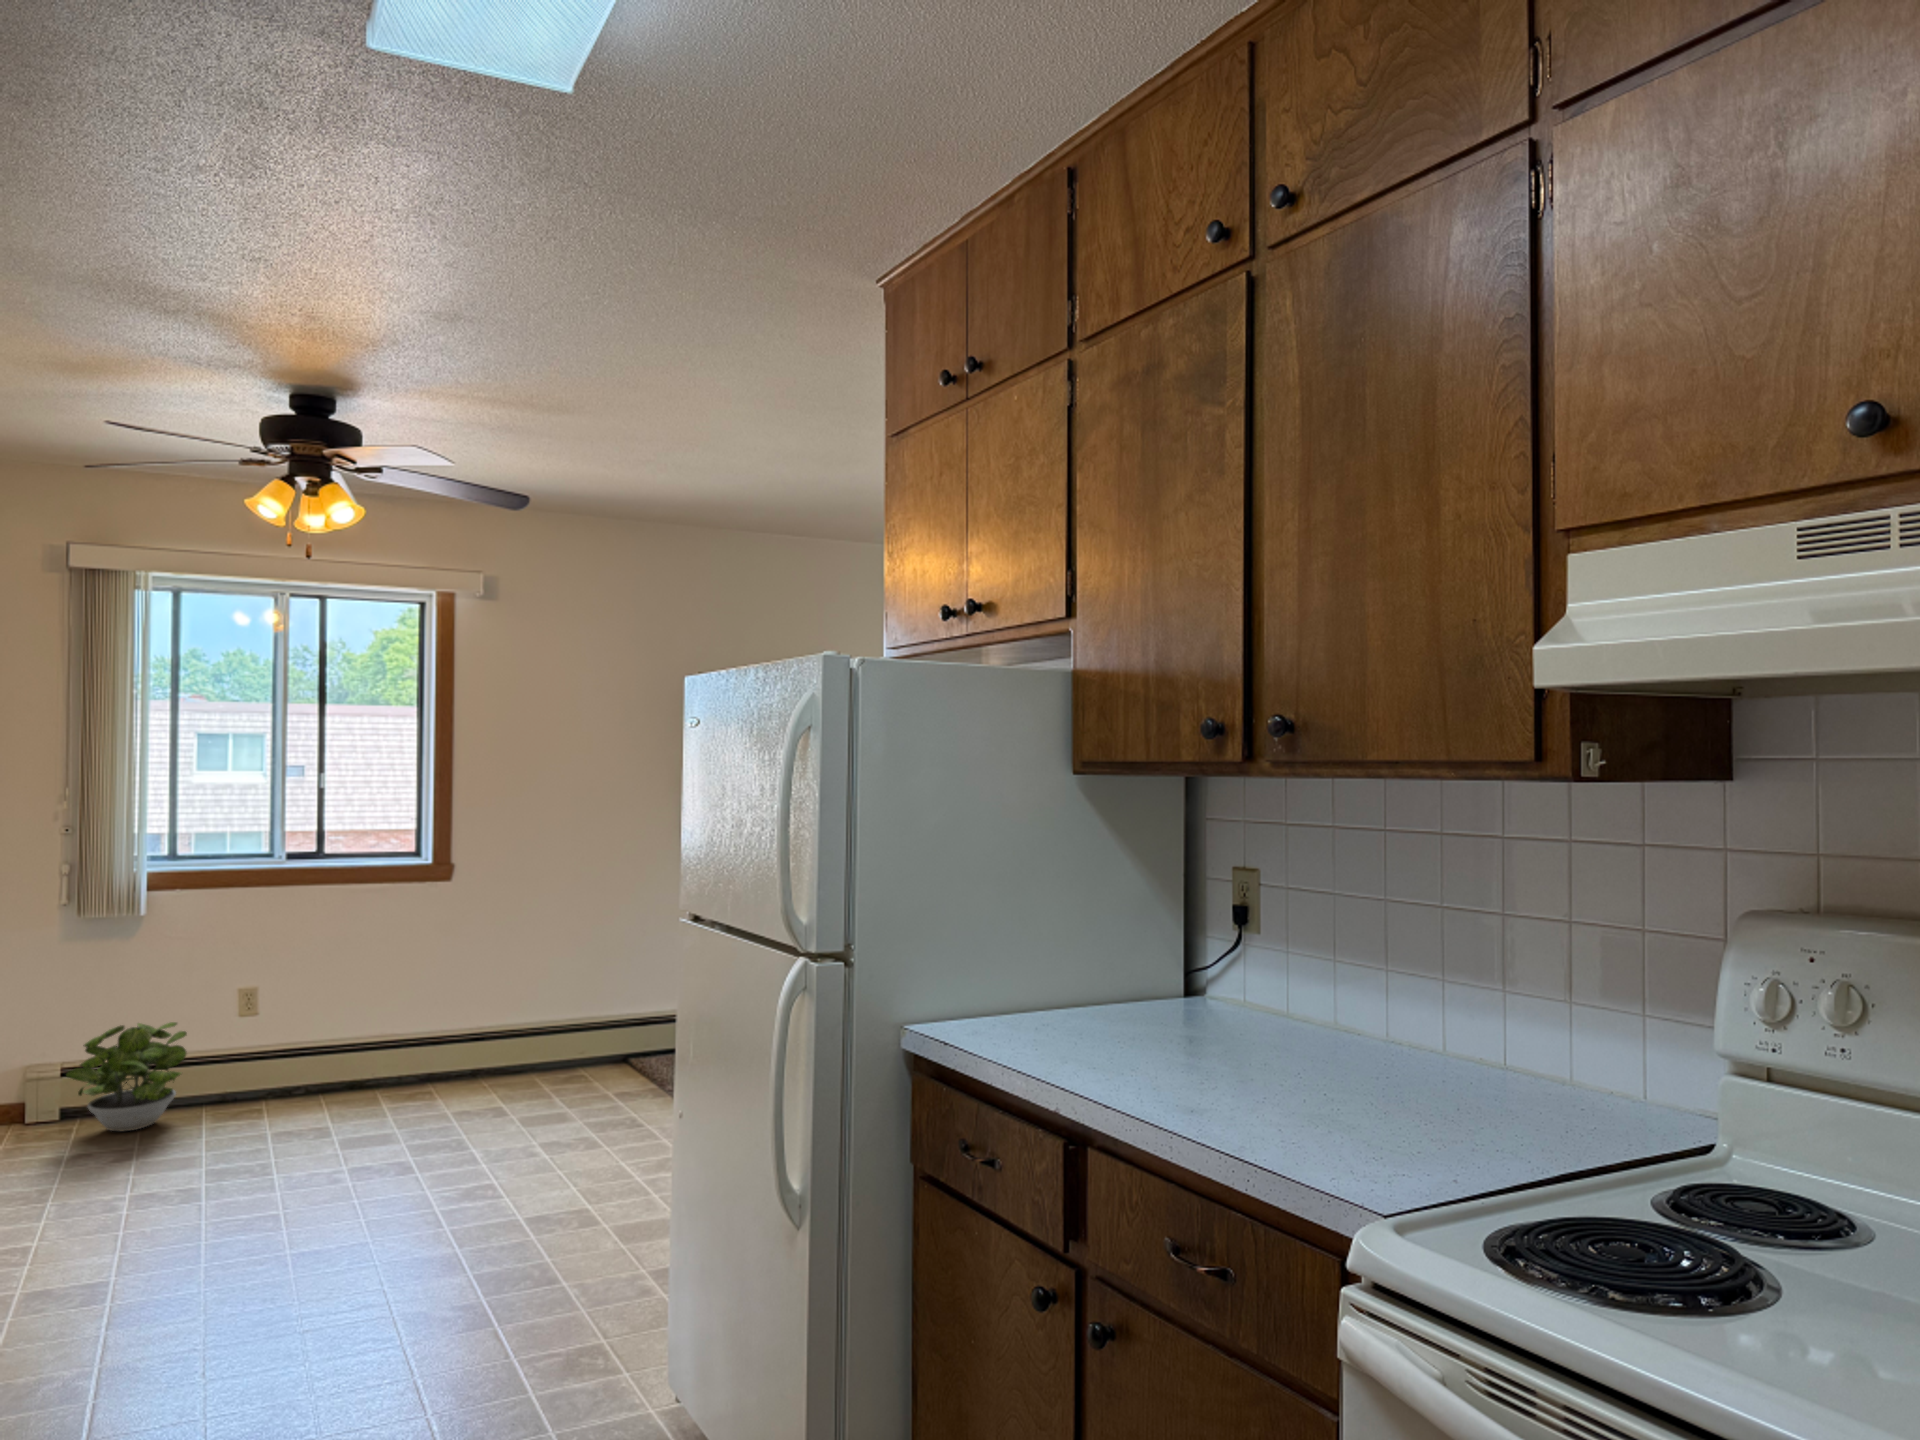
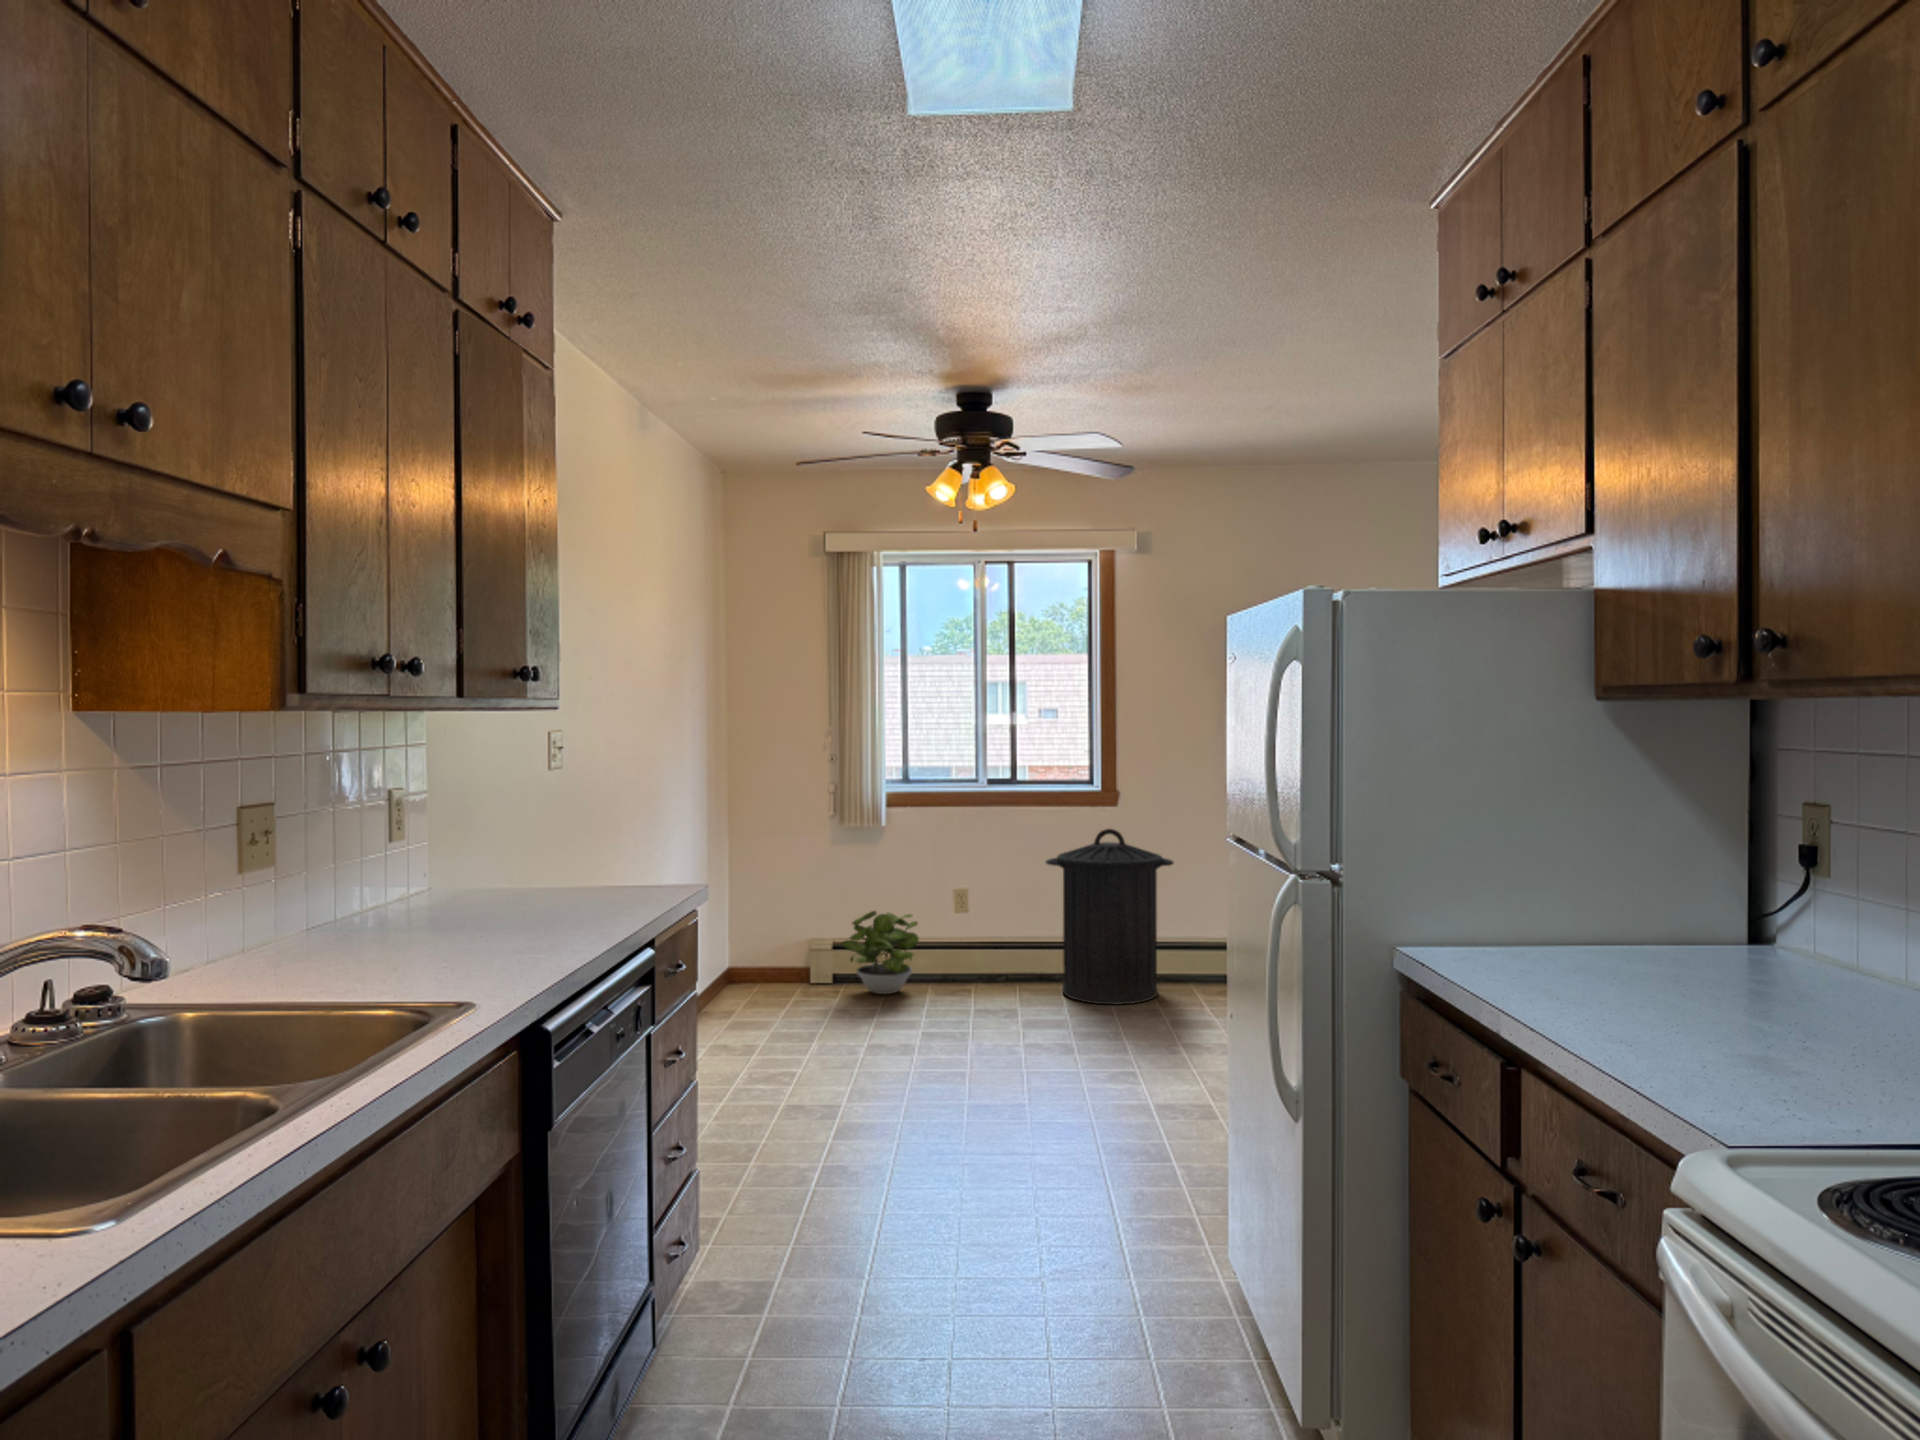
trash can: none [367,900,522,1099] -> present [1046,829,1173,1004]

